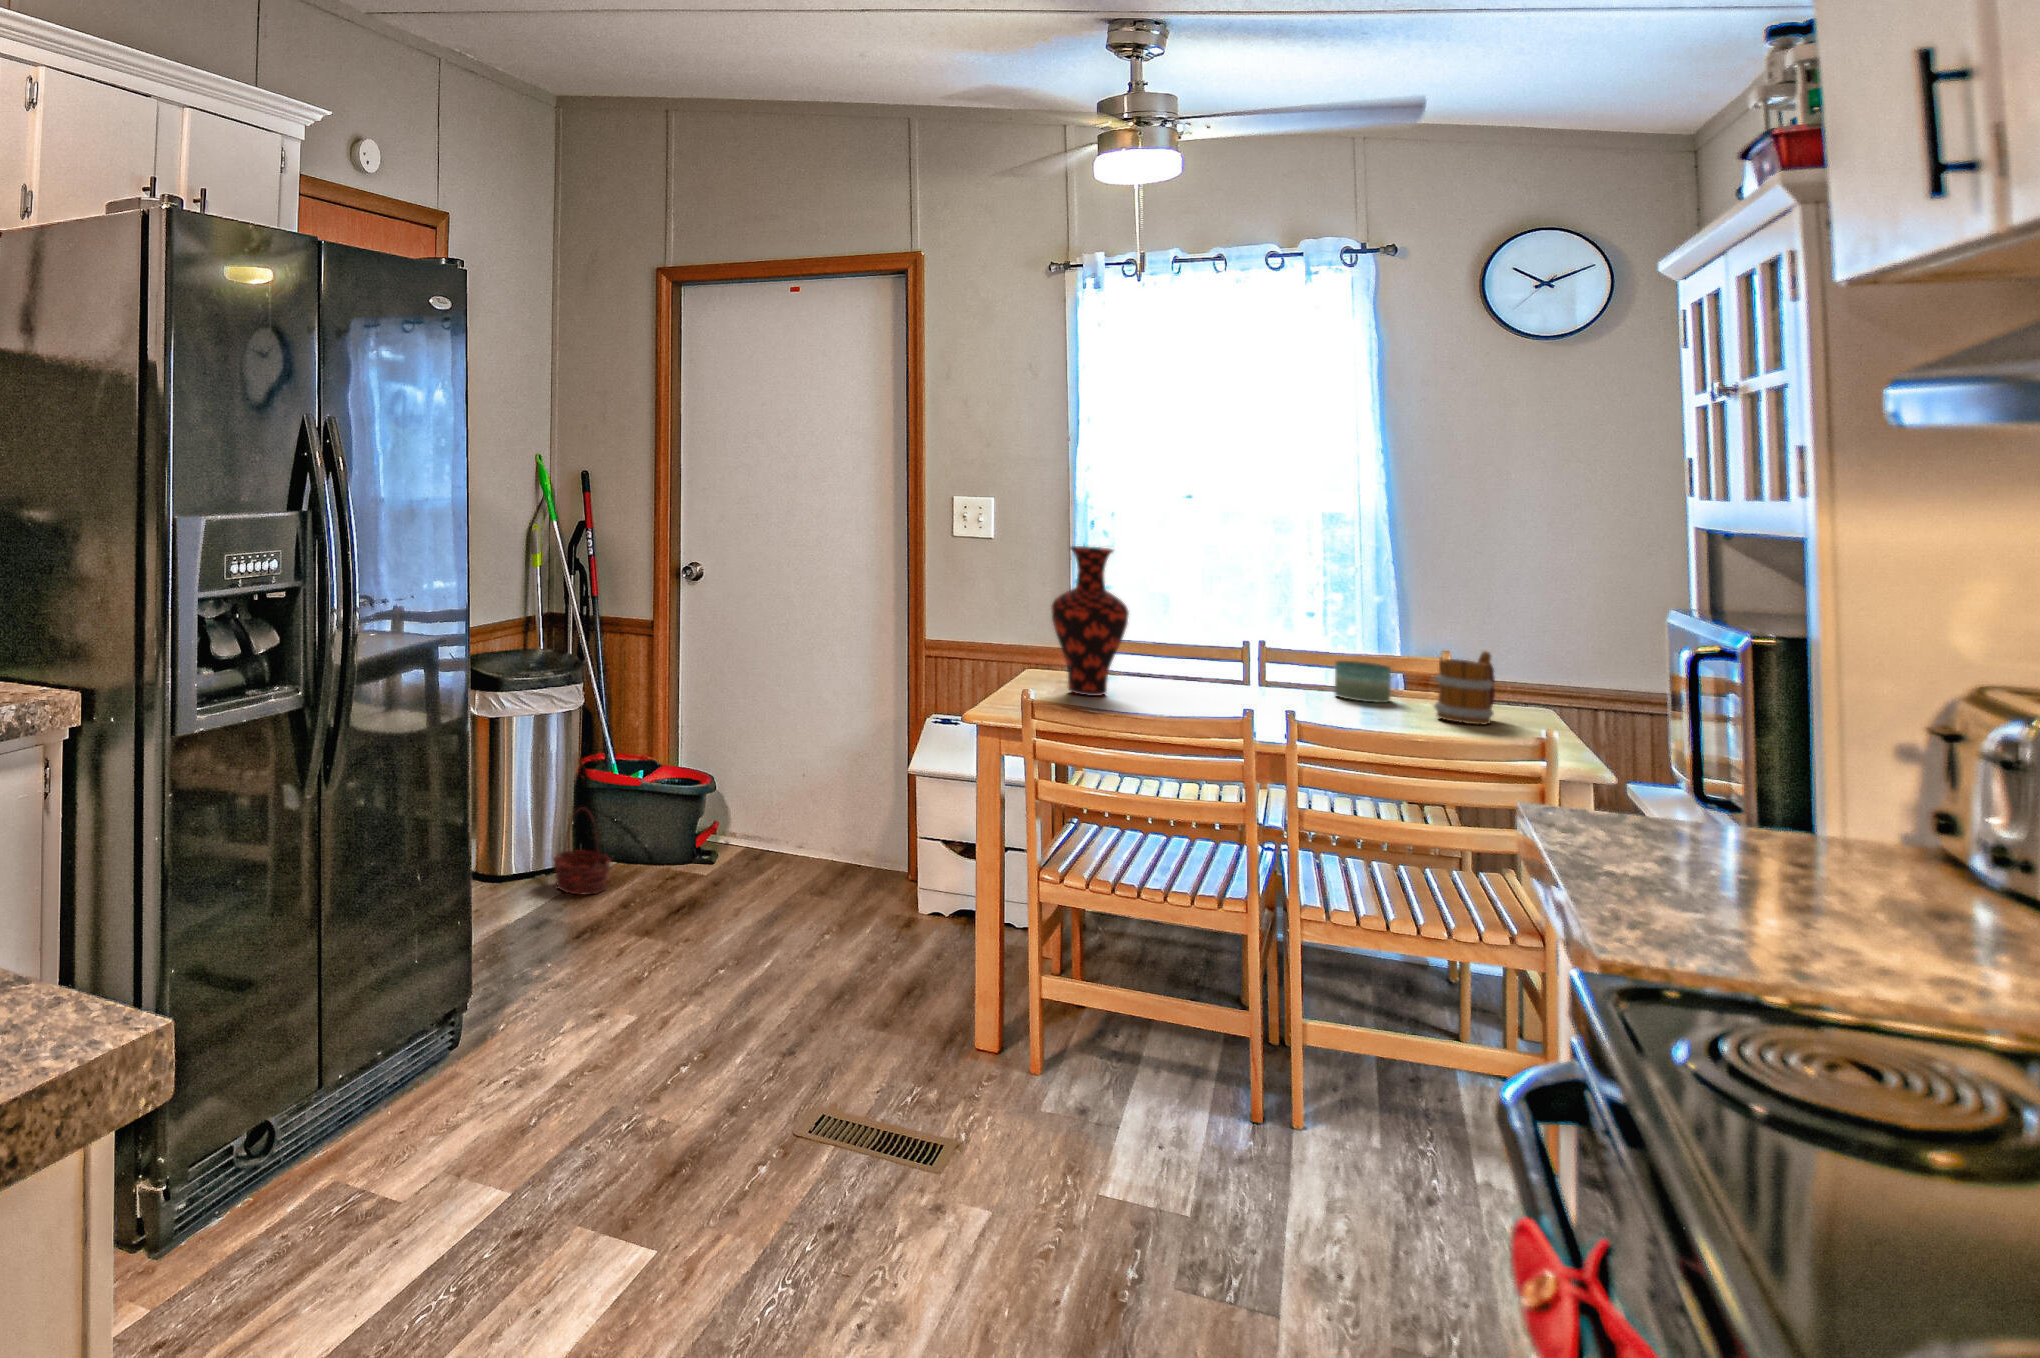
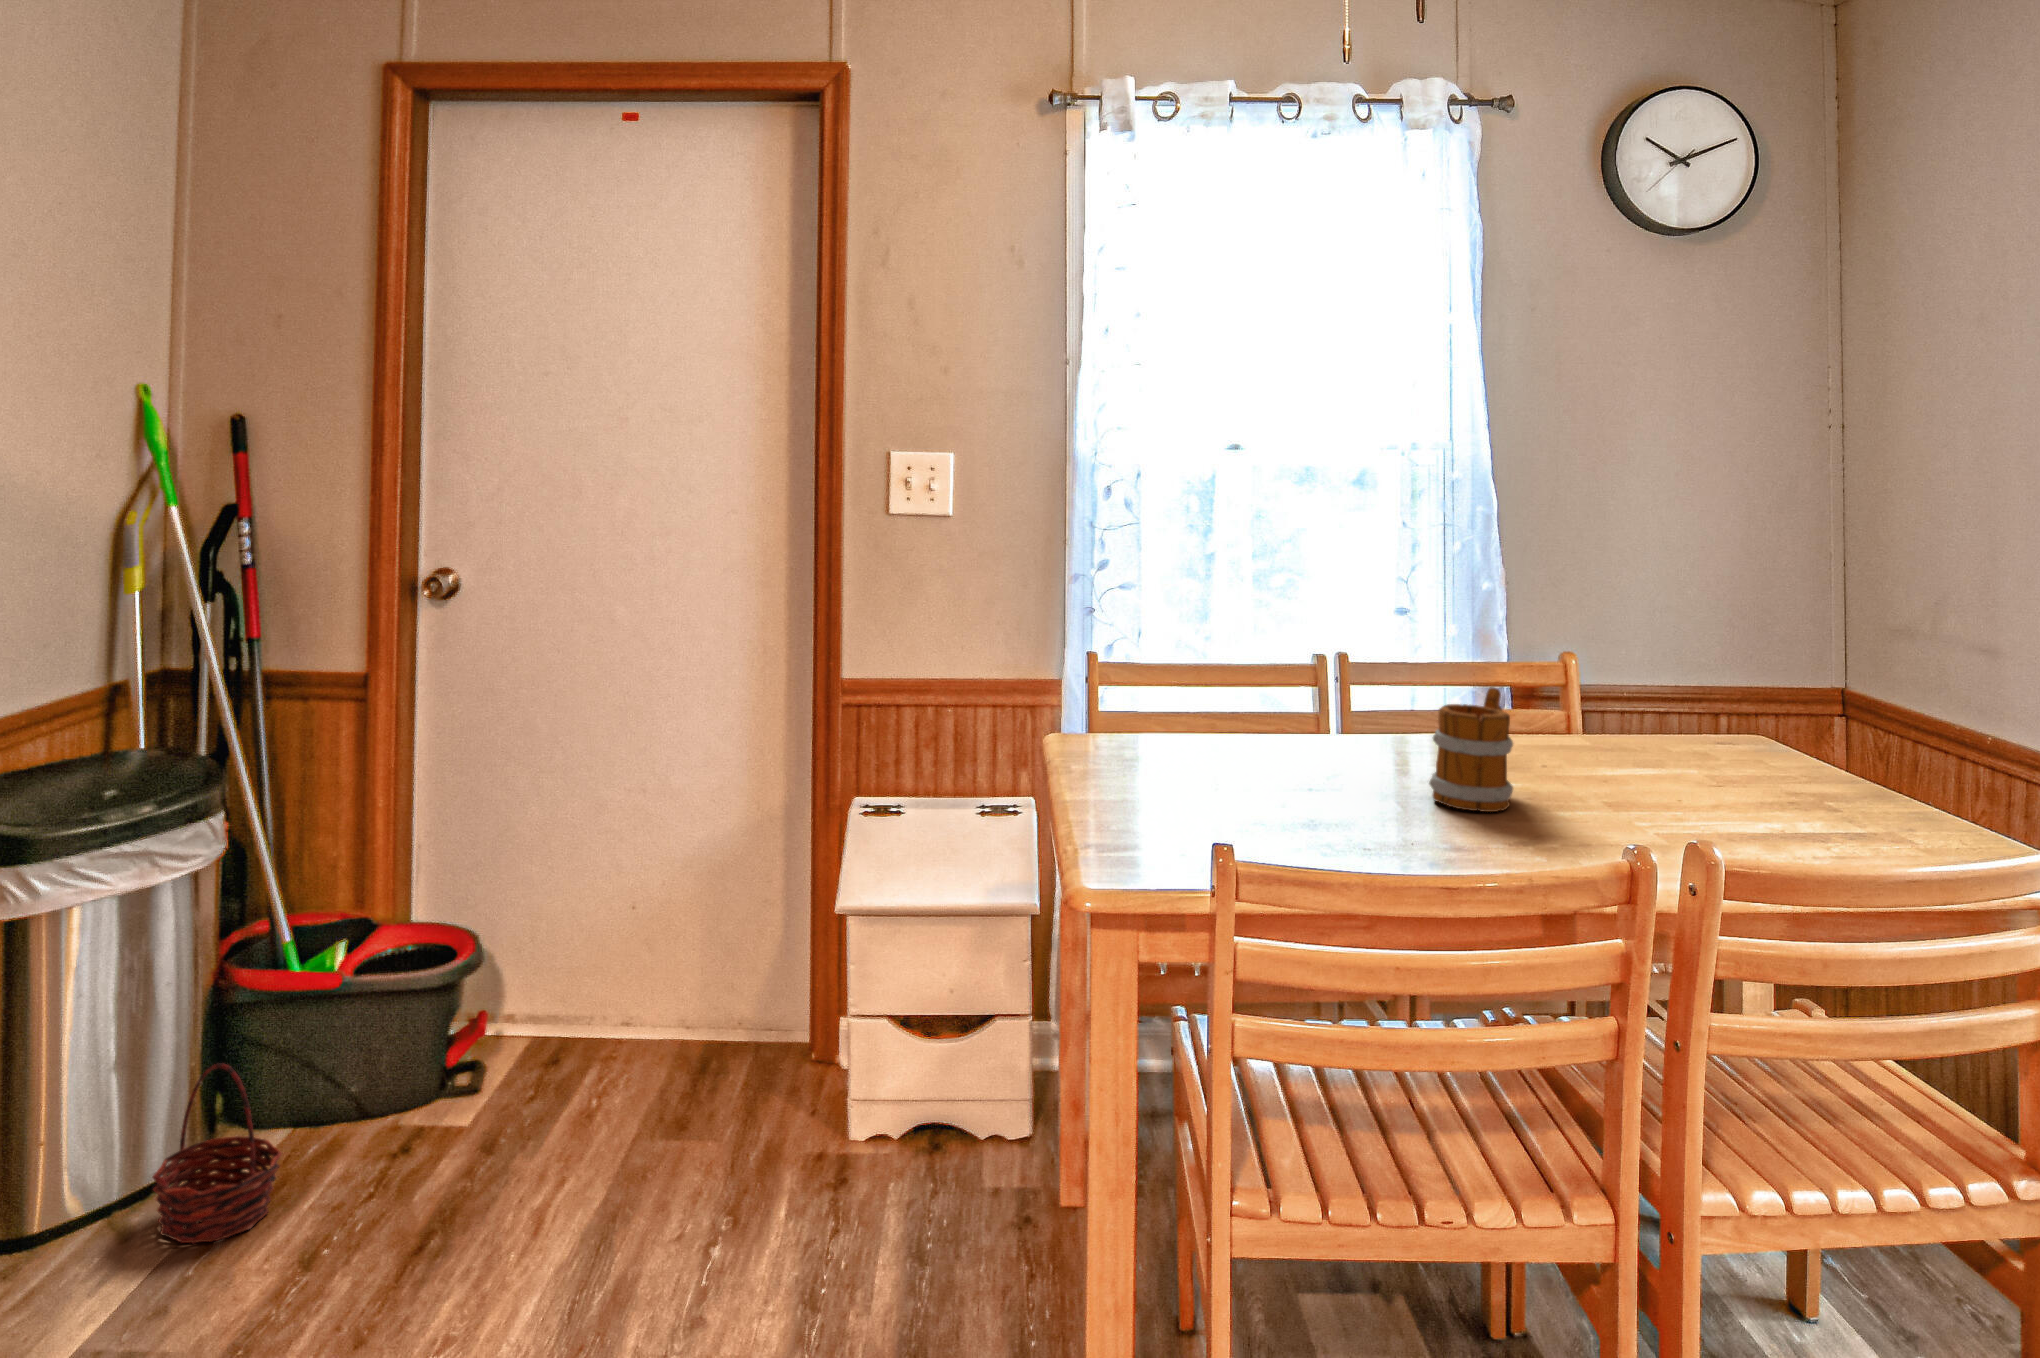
vase: present [1051,546,1129,696] -> none [1177,549,1310,820]
mug: present [1434,652,1495,725] -> present [1429,688,1513,812]
candle: present [1335,661,1391,703] -> none [1550,707,1634,775]

